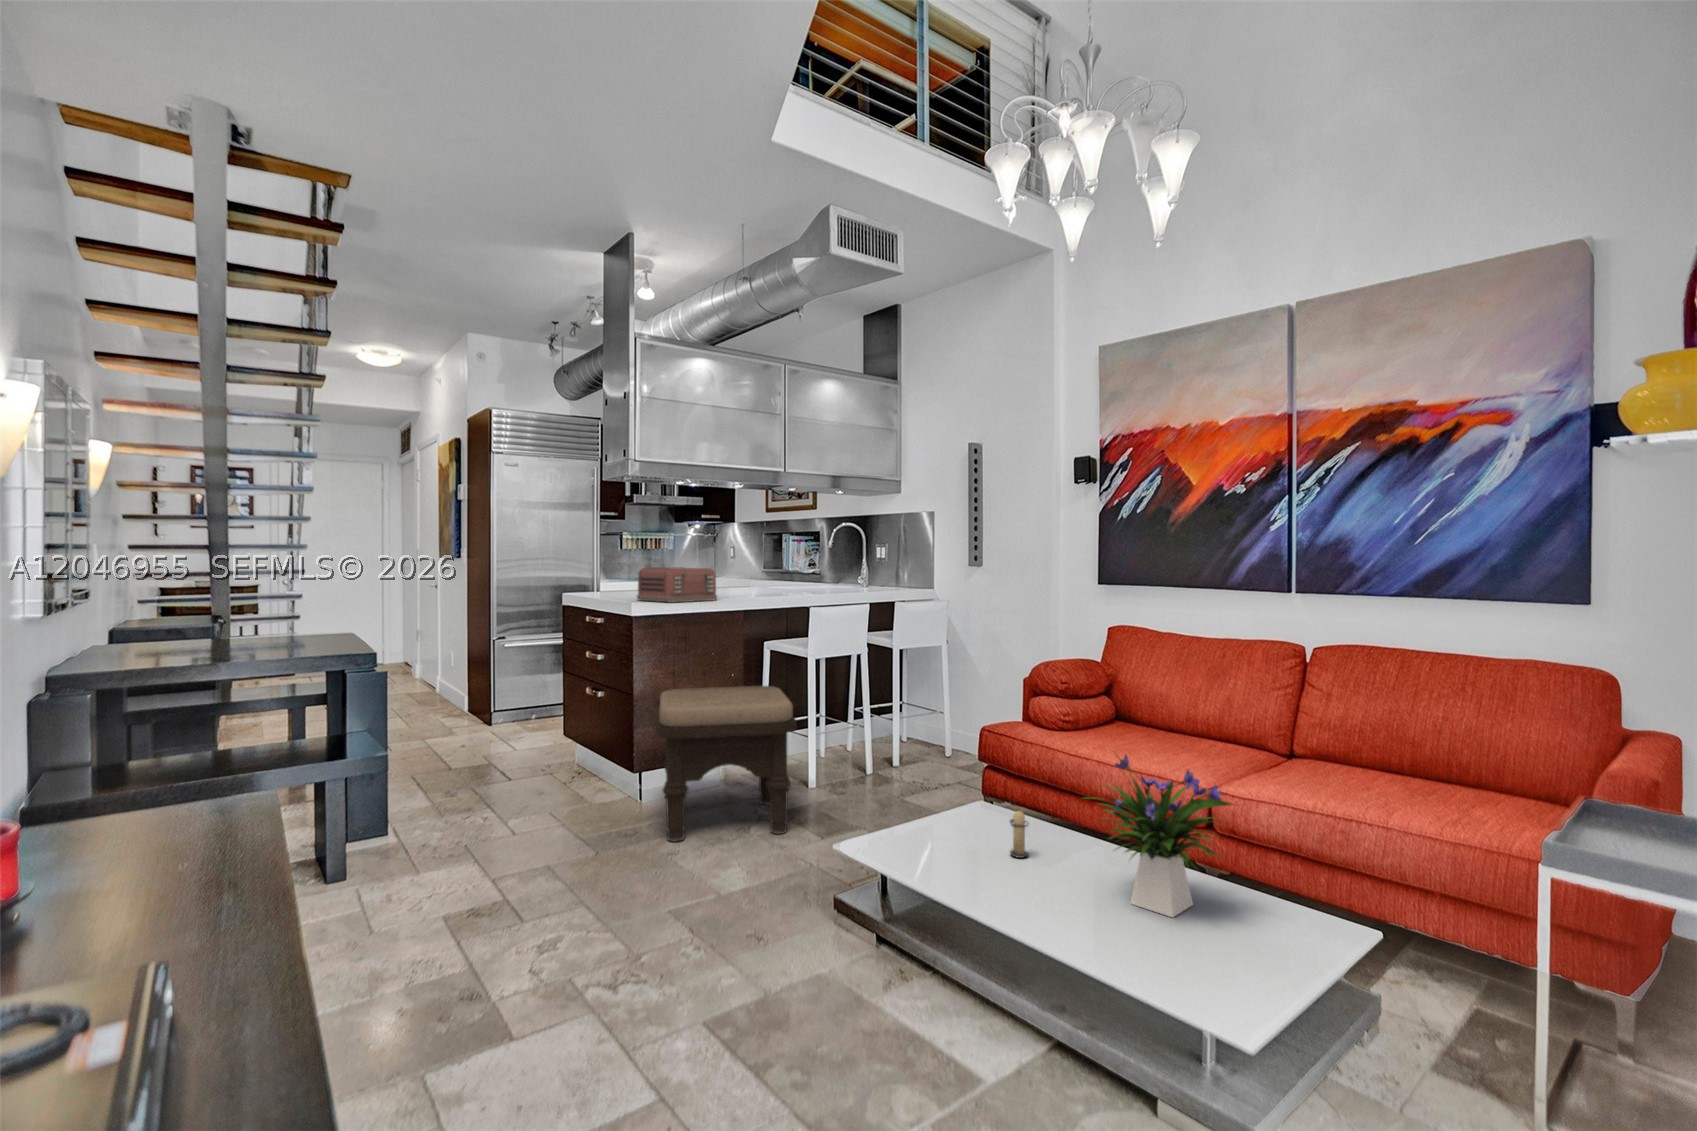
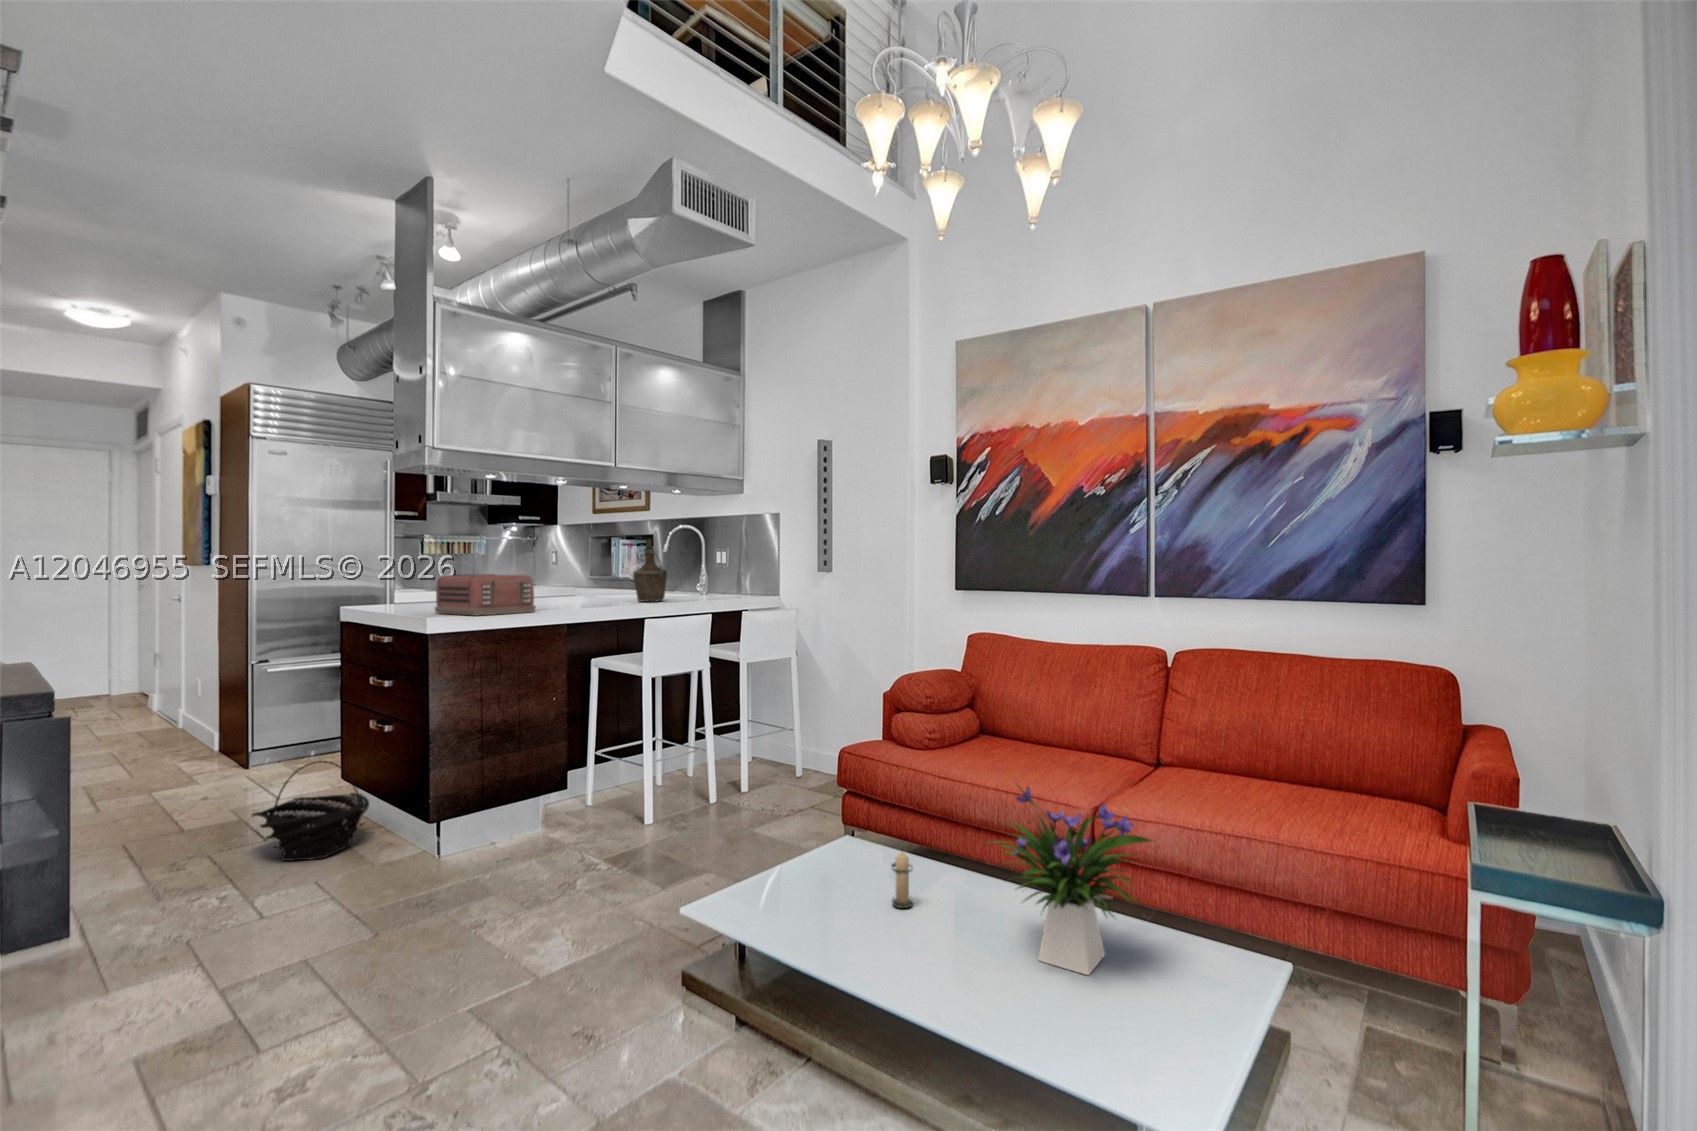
bottle: none [800,537,831,593] -> present [633,540,667,602]
ottoman: present [656,686,797,841] -> none [456,710,632,906]
basket: none [501,720,587,799] -> present [252,761,369,861]

